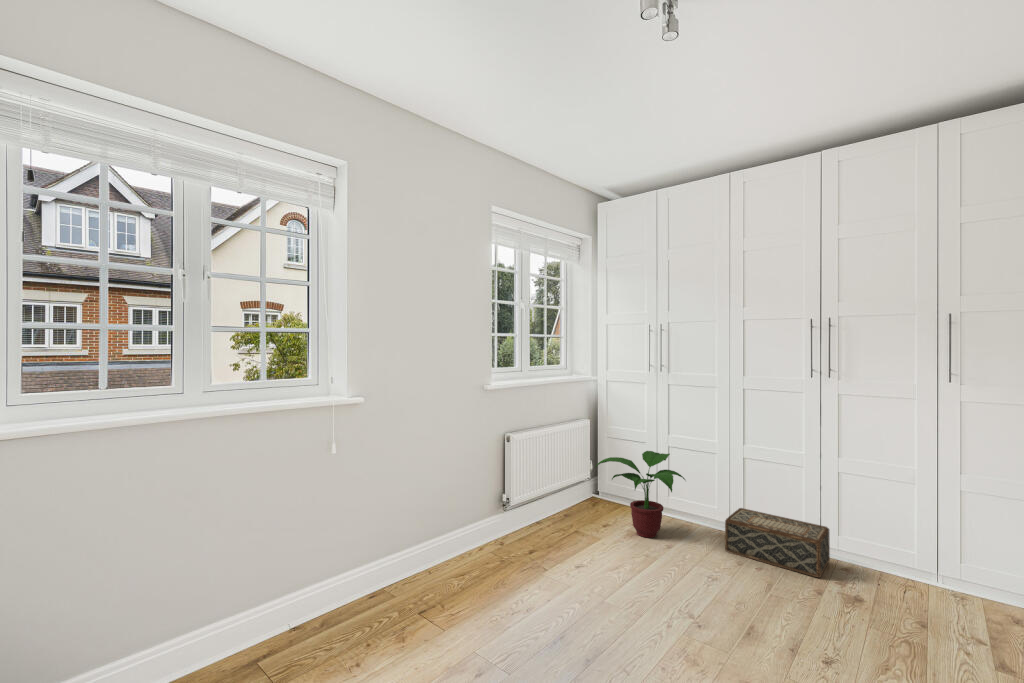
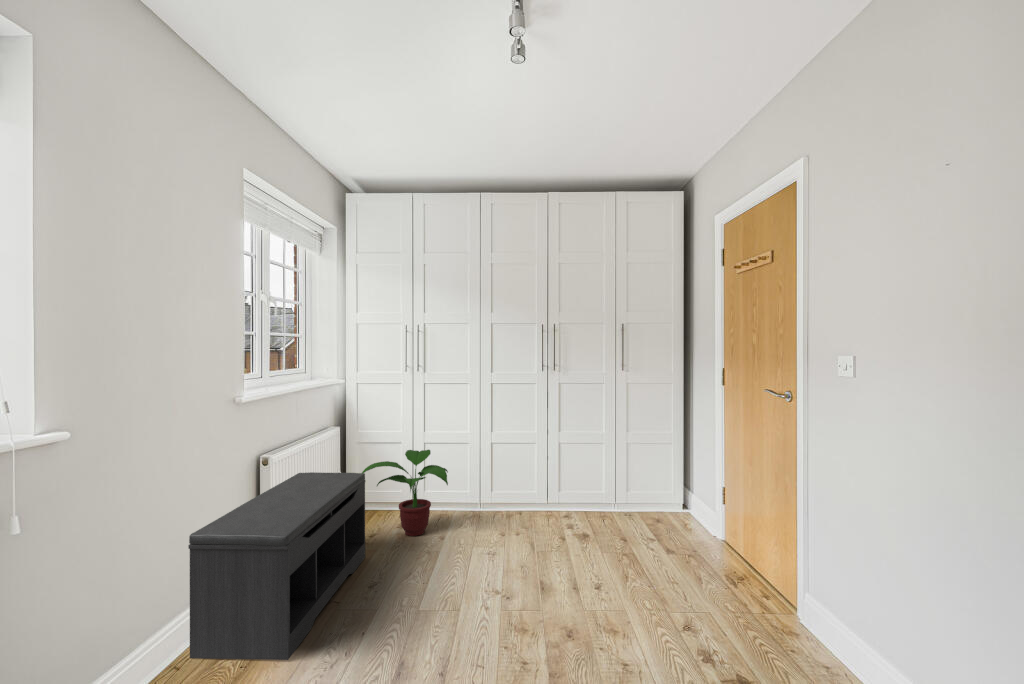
bench: none [438,454,589,596] -> present [188,472,365,660]
woven basket: present [725,508,830,578] -> none [486,487,558,528]

